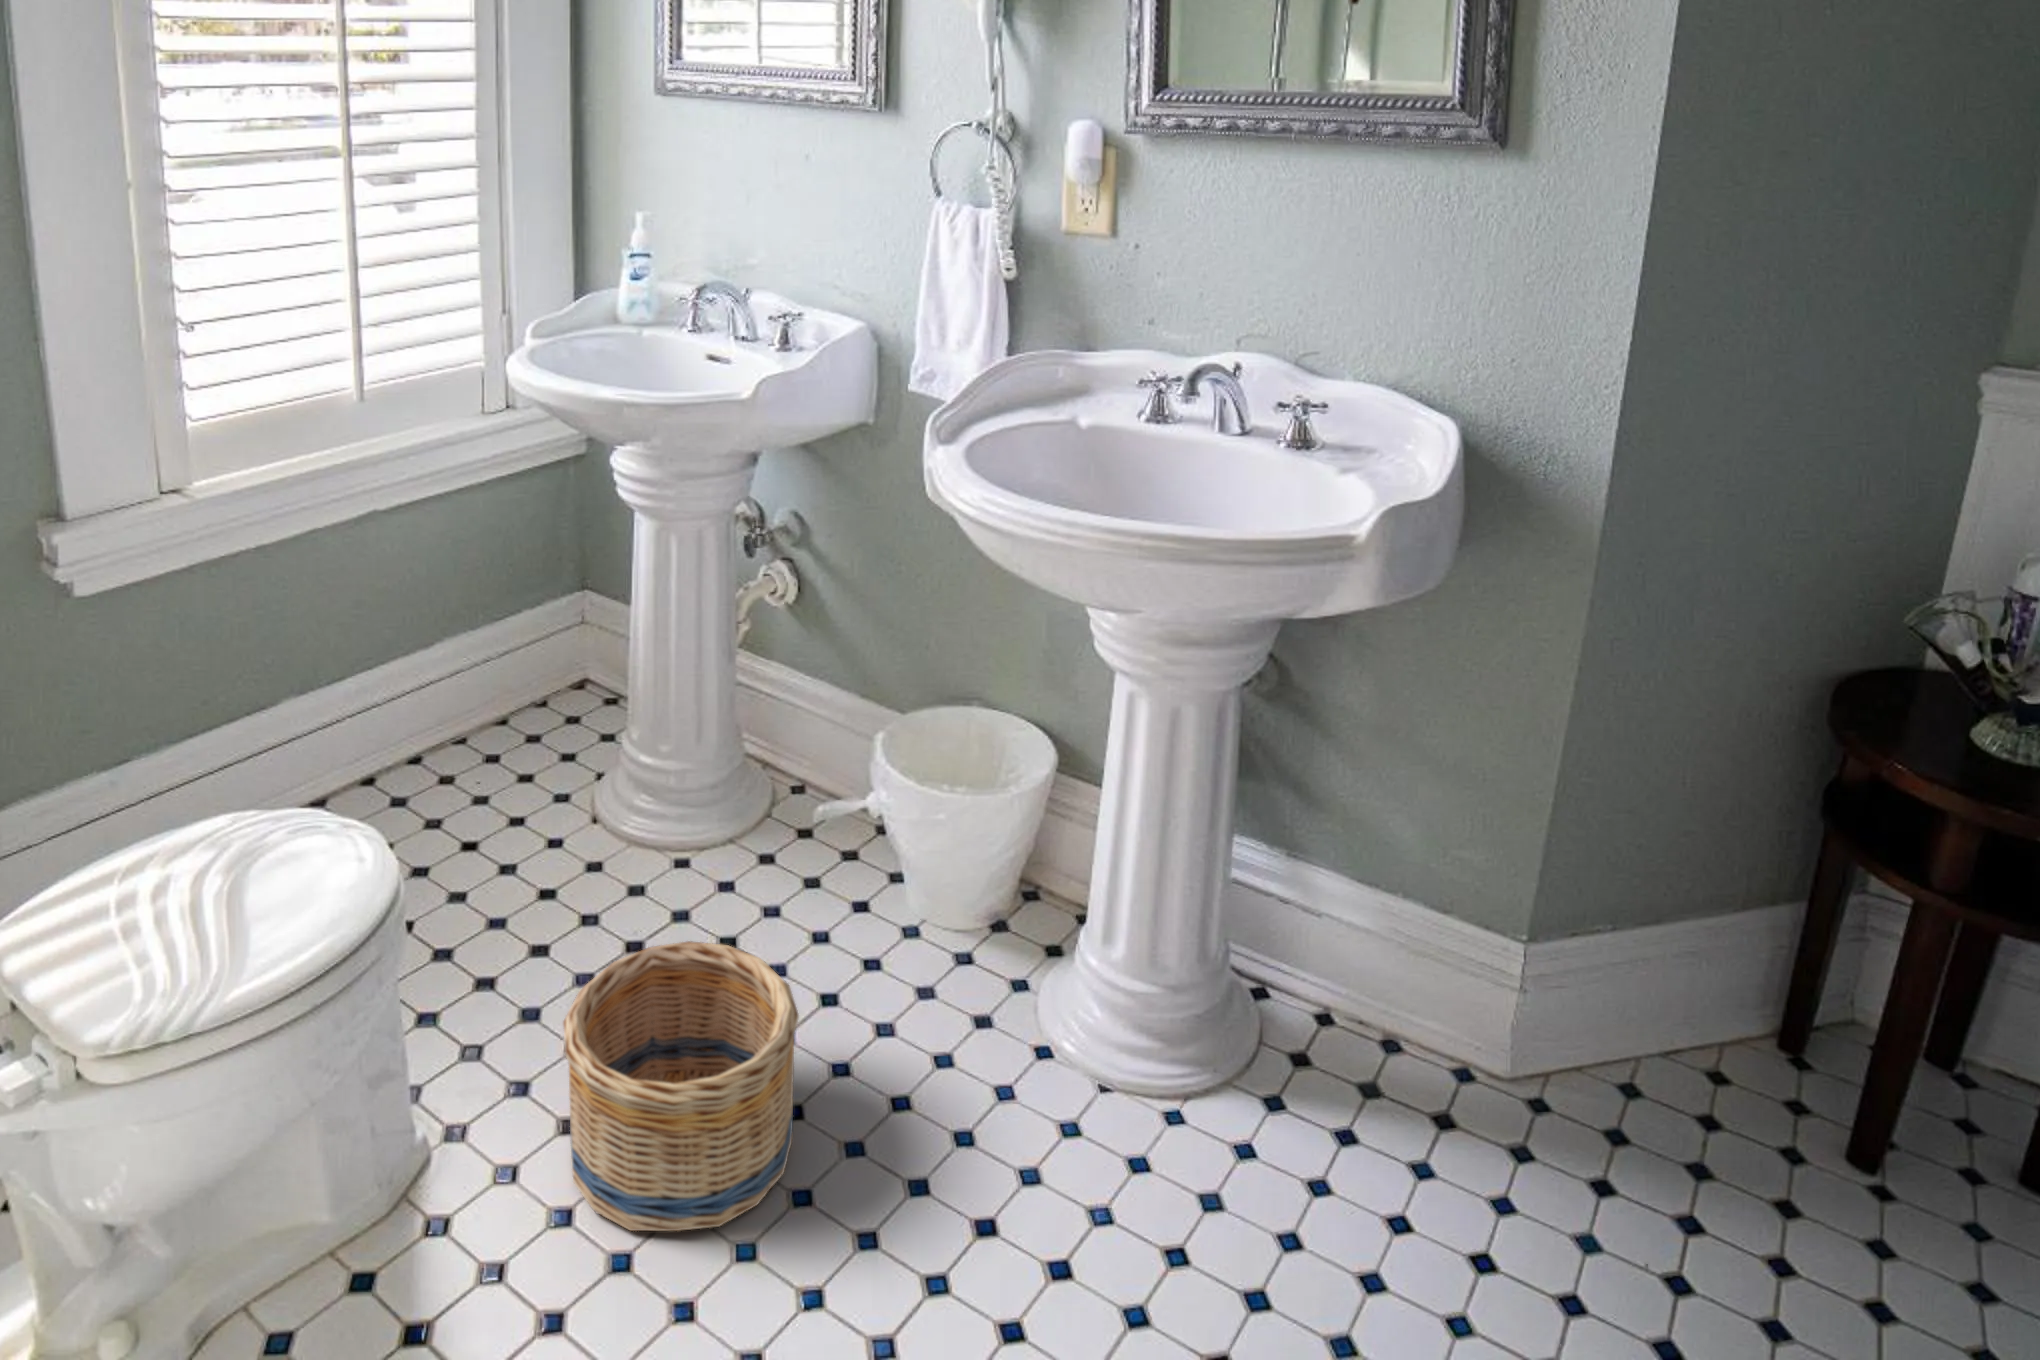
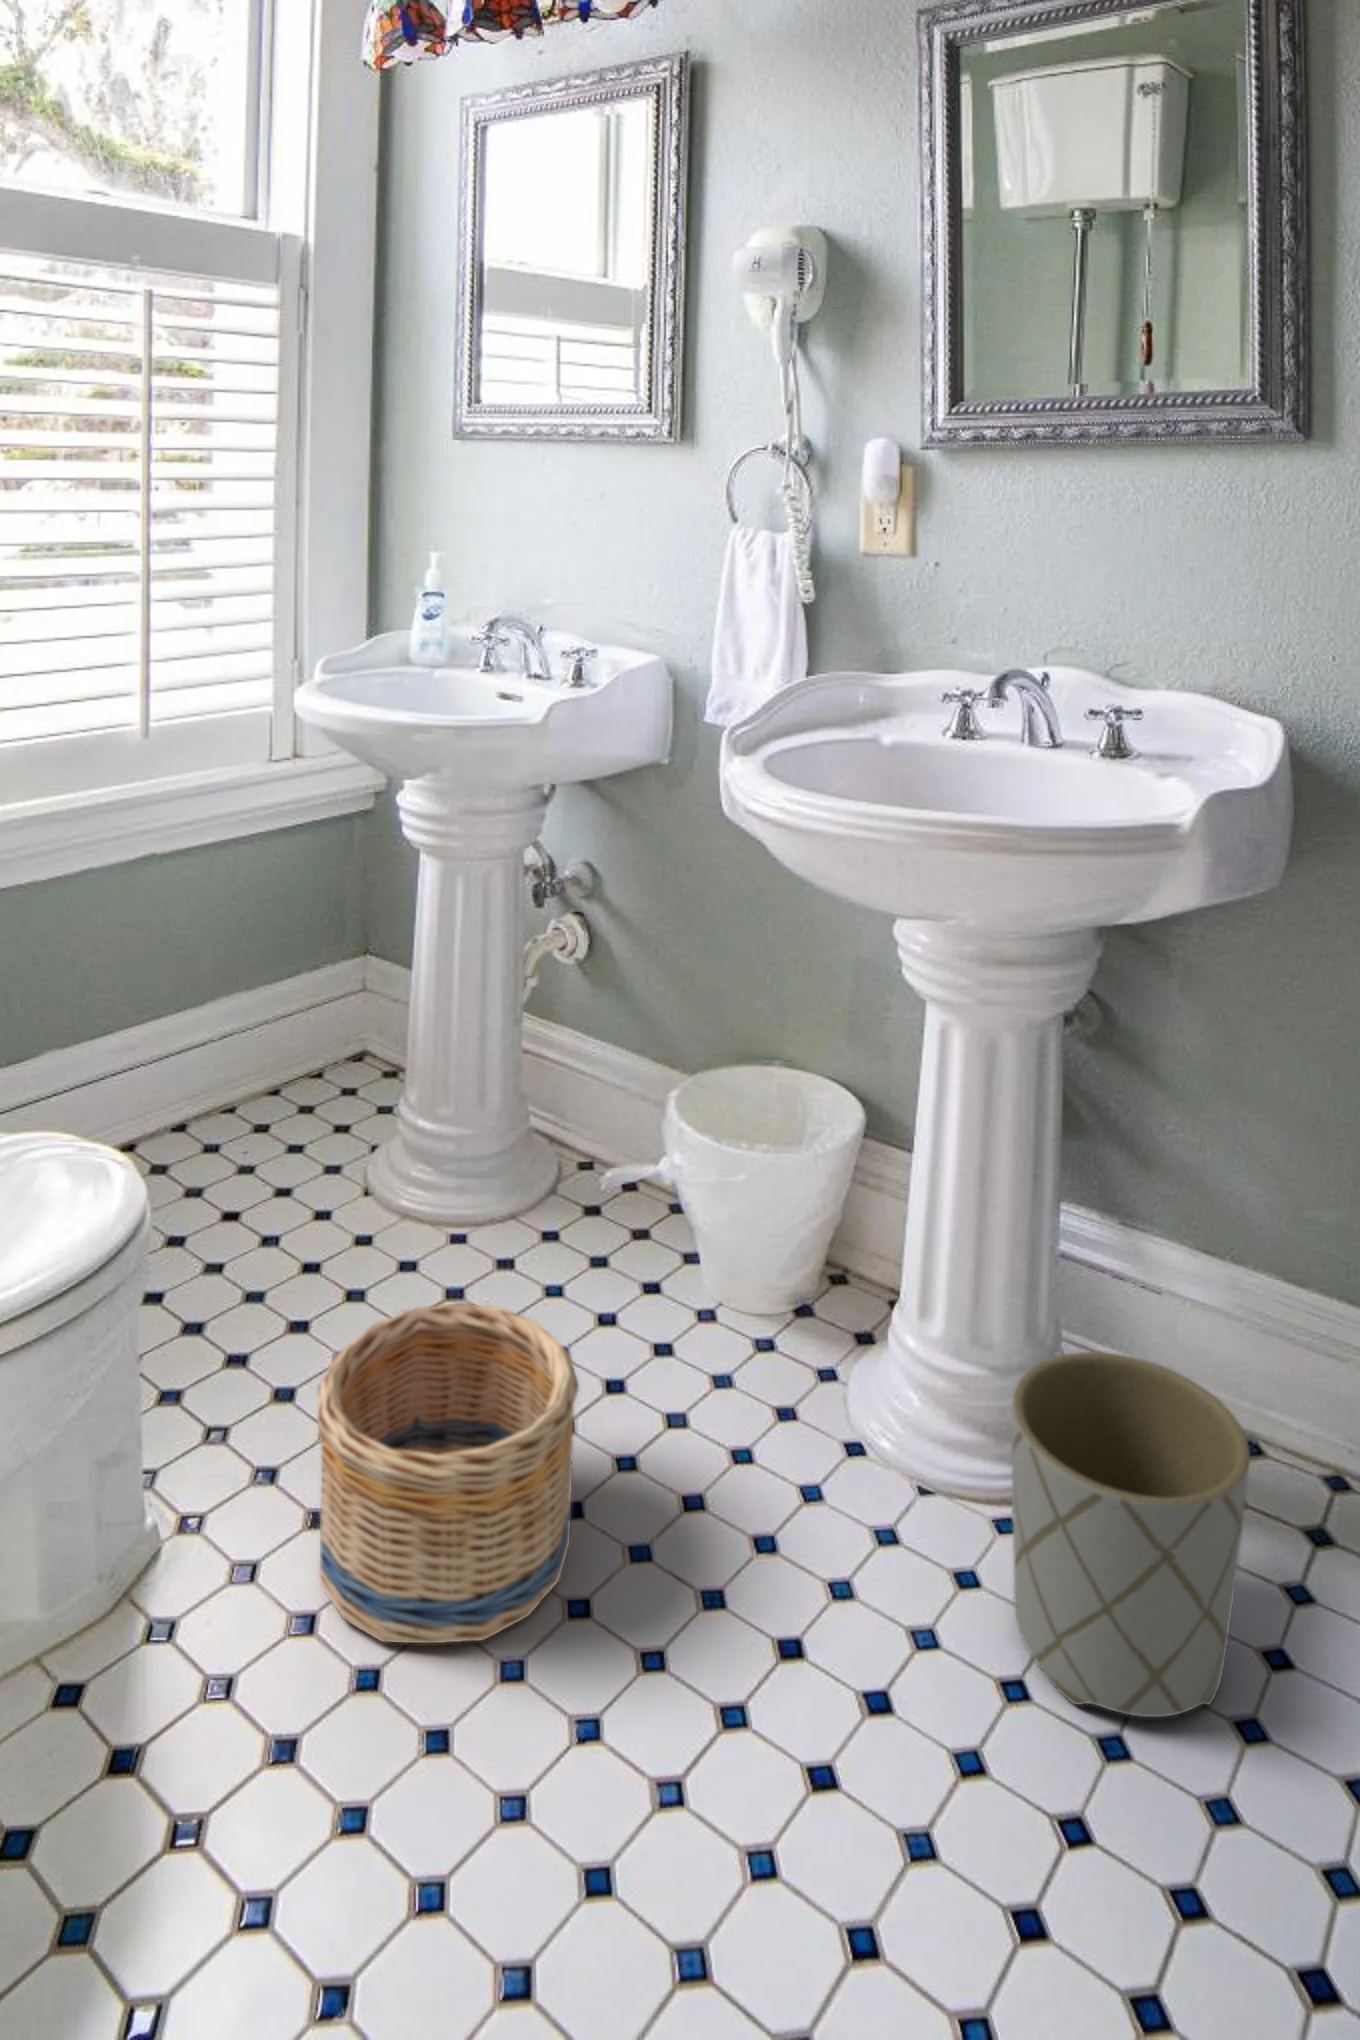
planter: none [1180,980,1388,1278] -> present [1012,1352,1250,1717]

